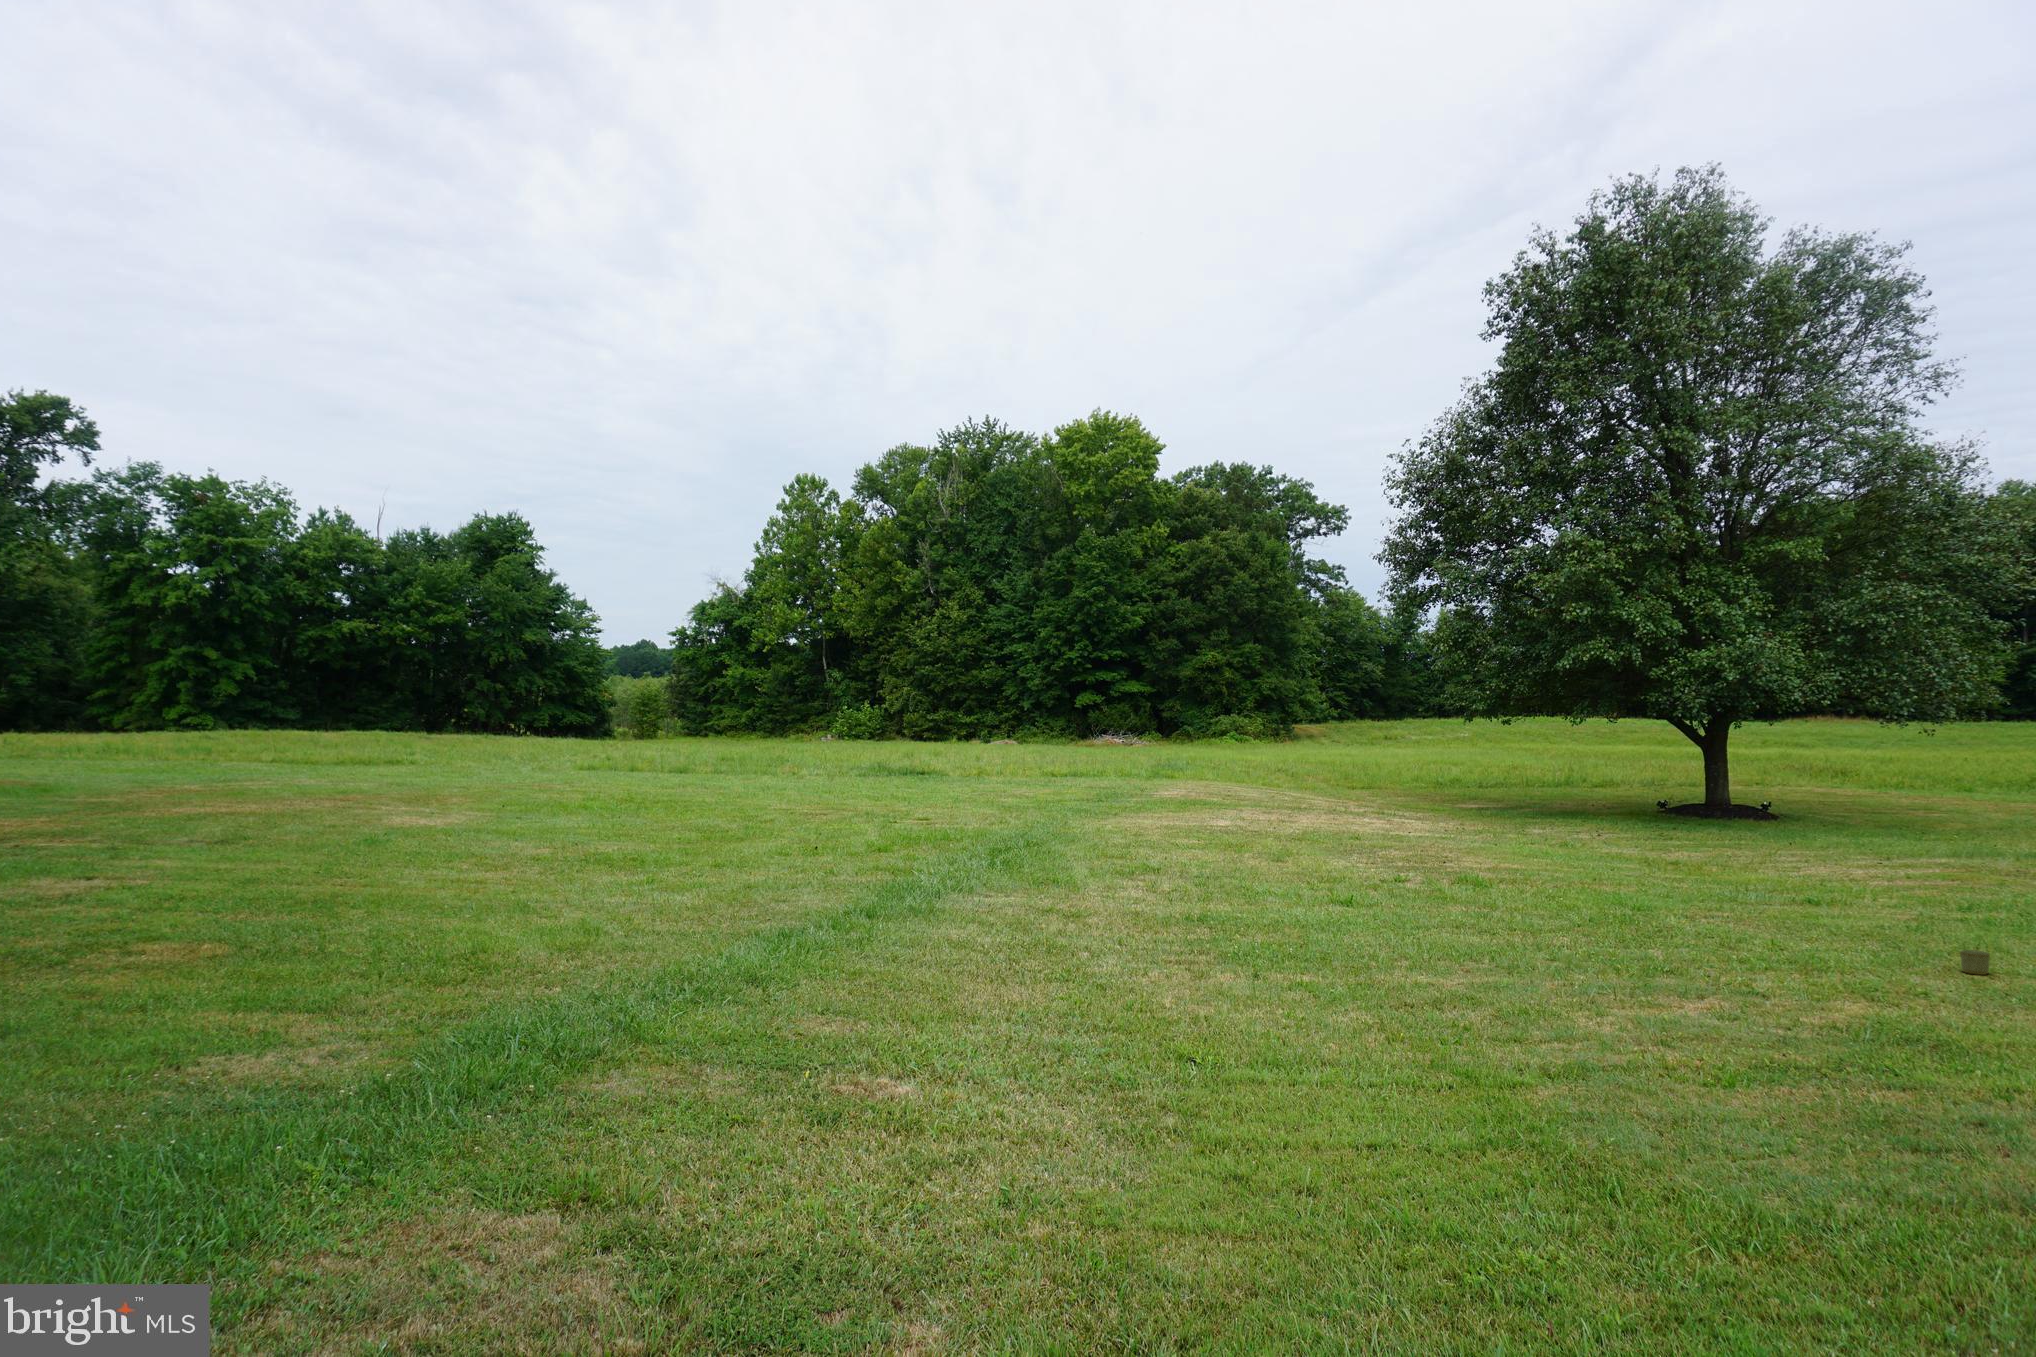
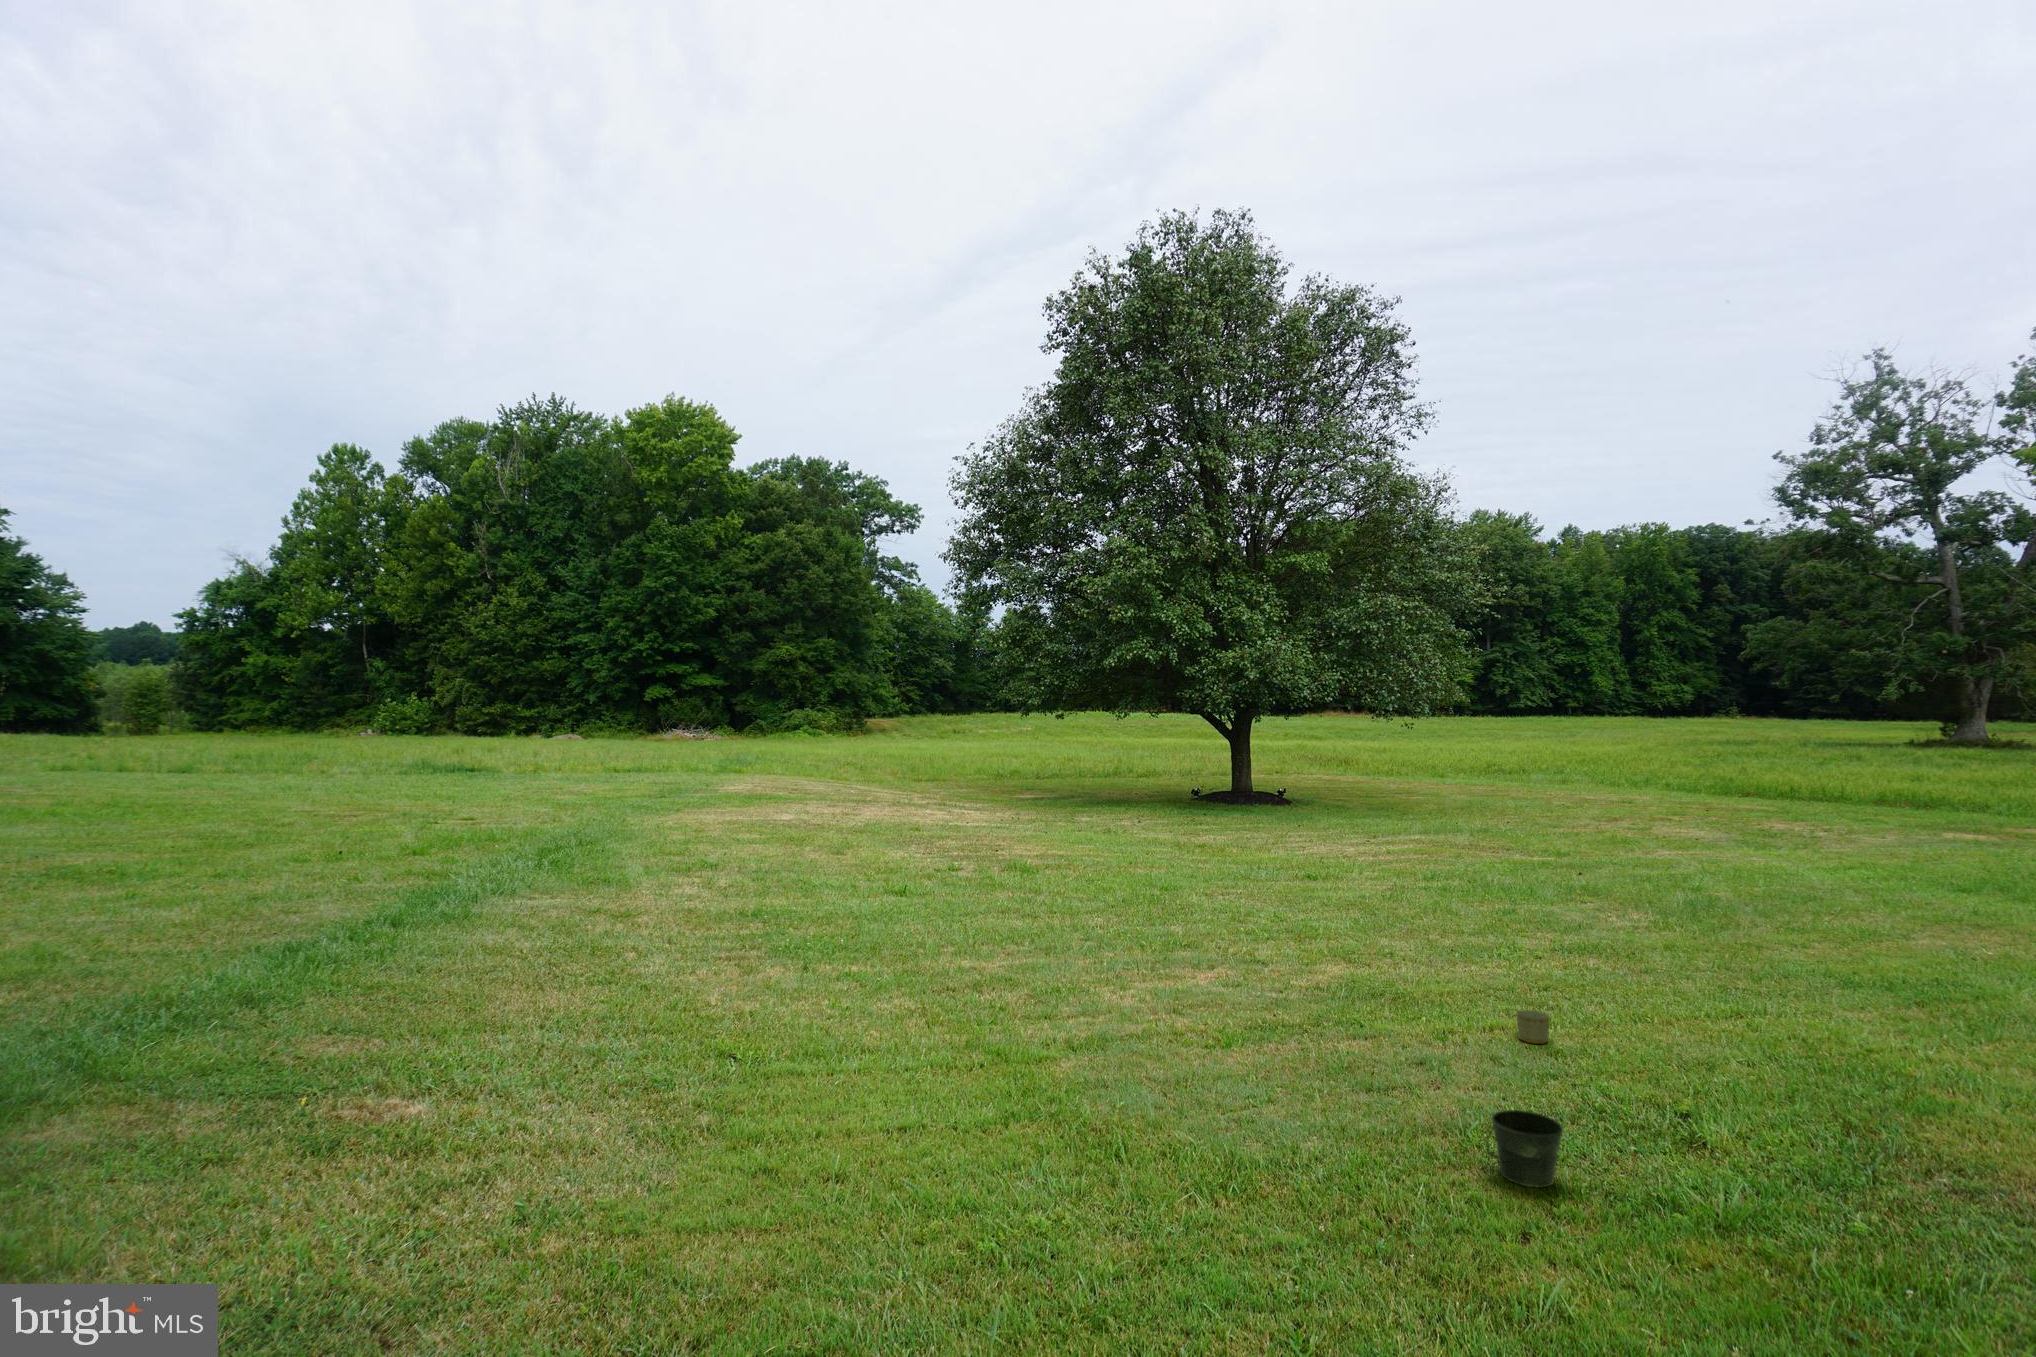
bucket: none [1897,982,1955,1027] -> present [1487,1110,1563,1187]

